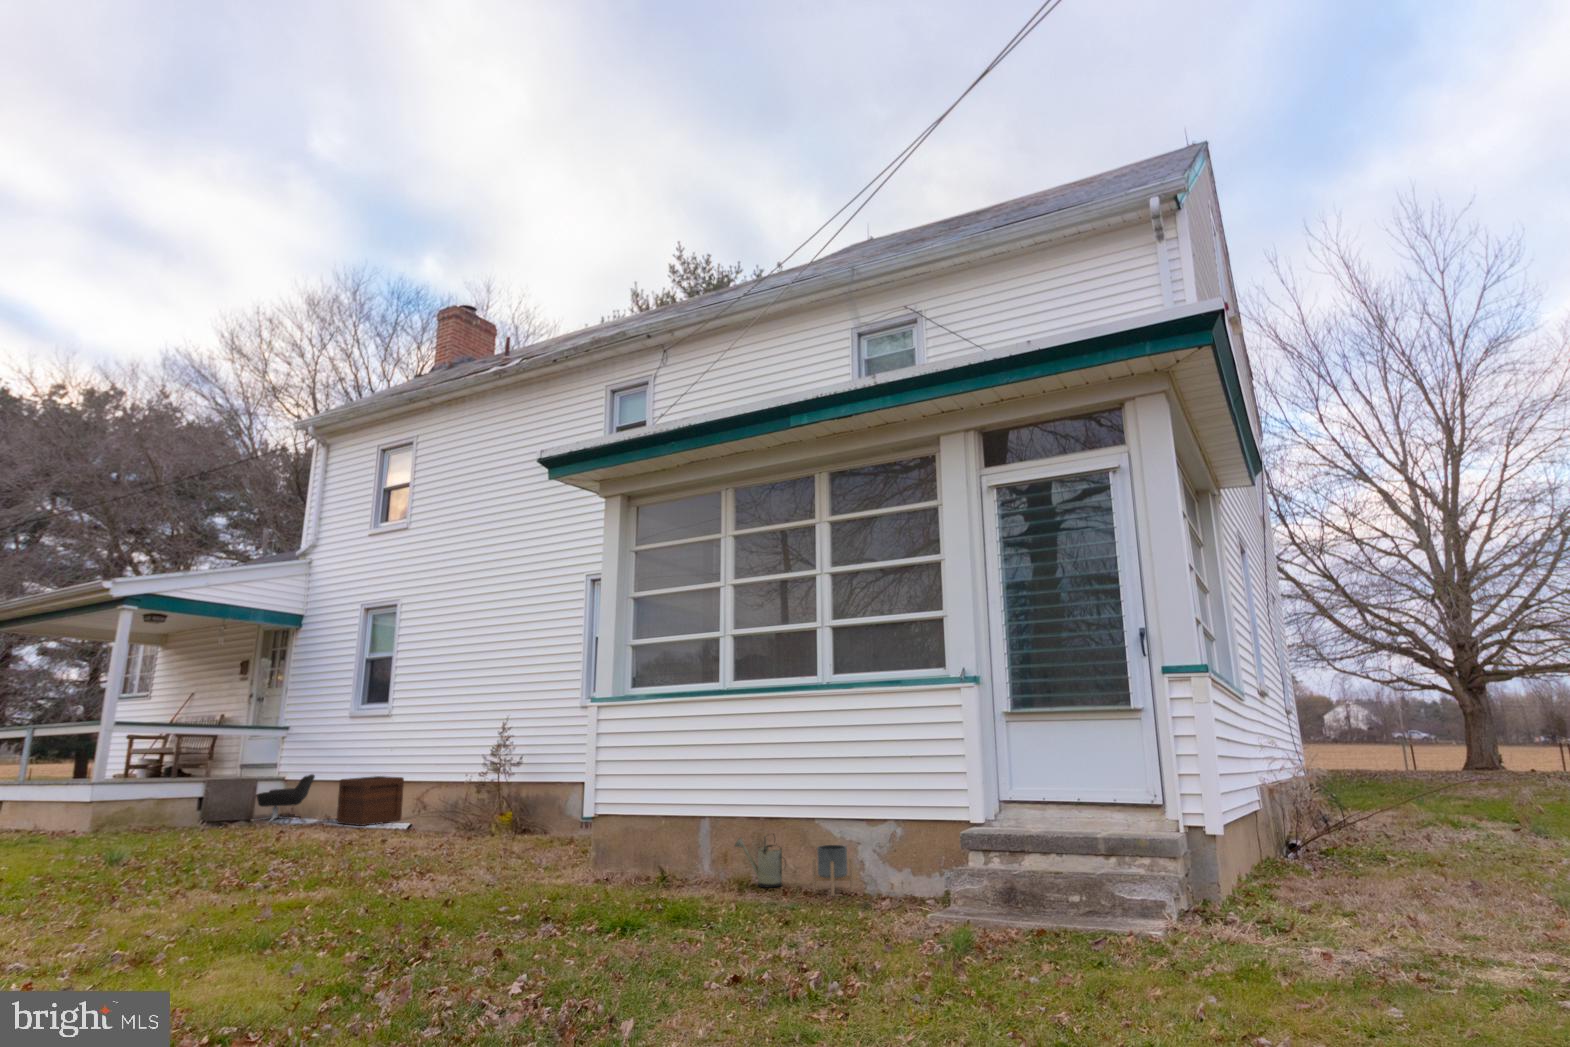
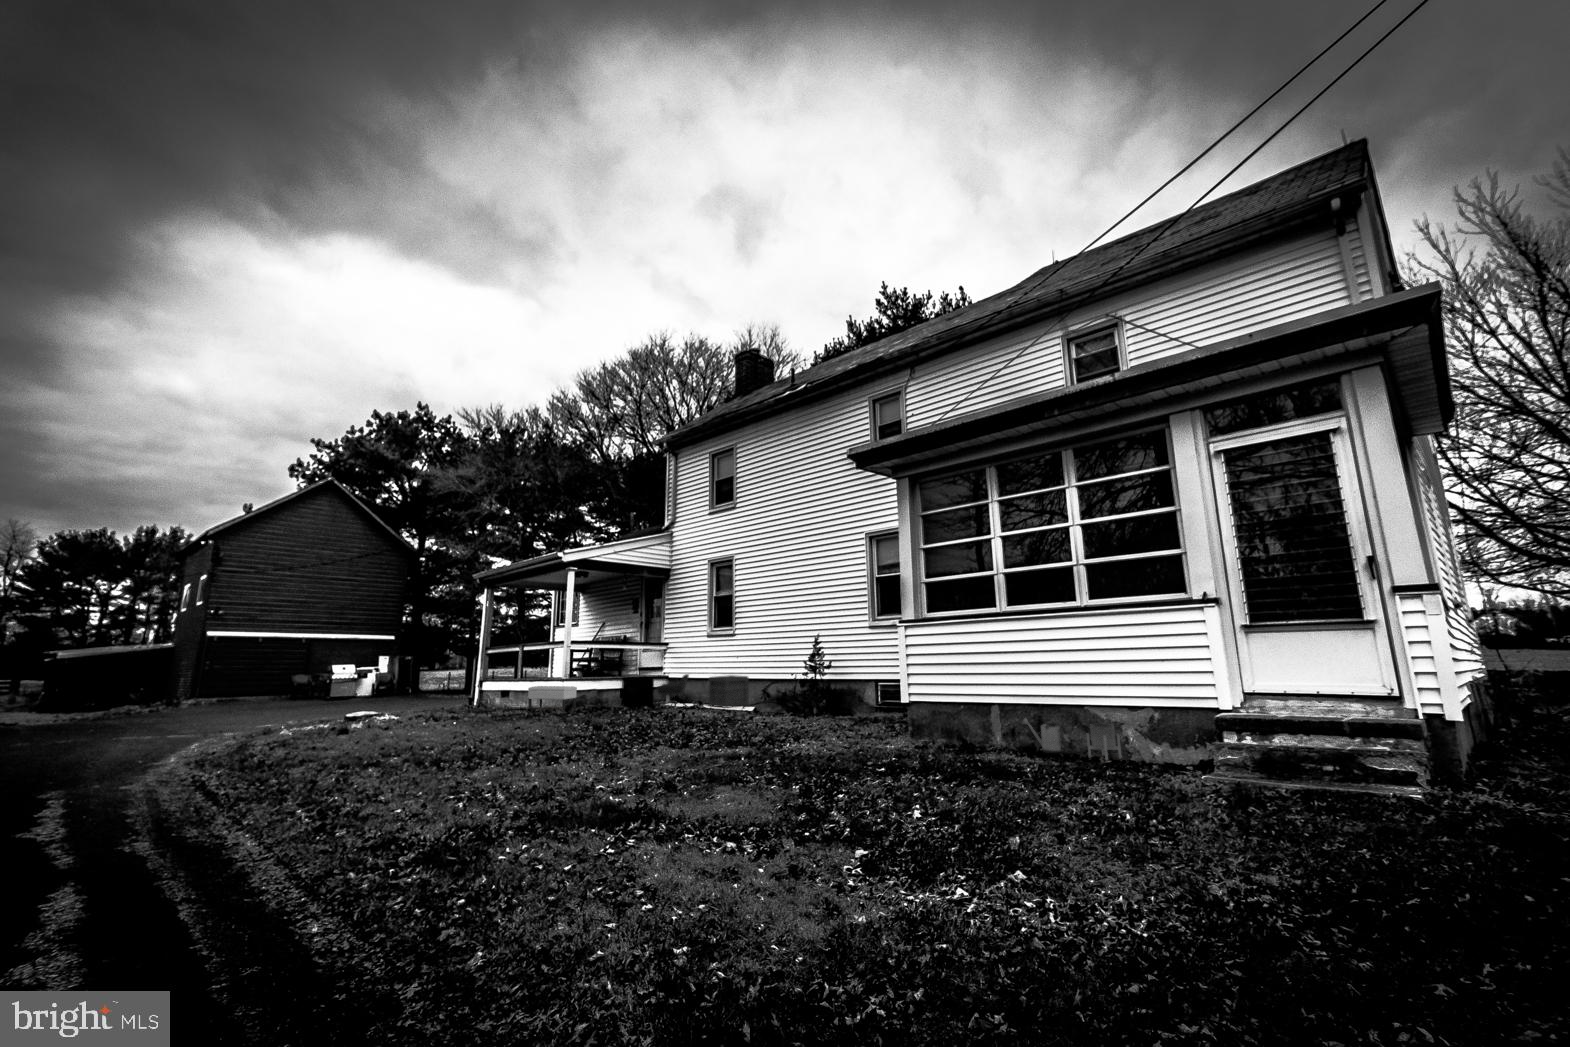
bench: none [18,797,112,835] -> present [528,686,577,710]

